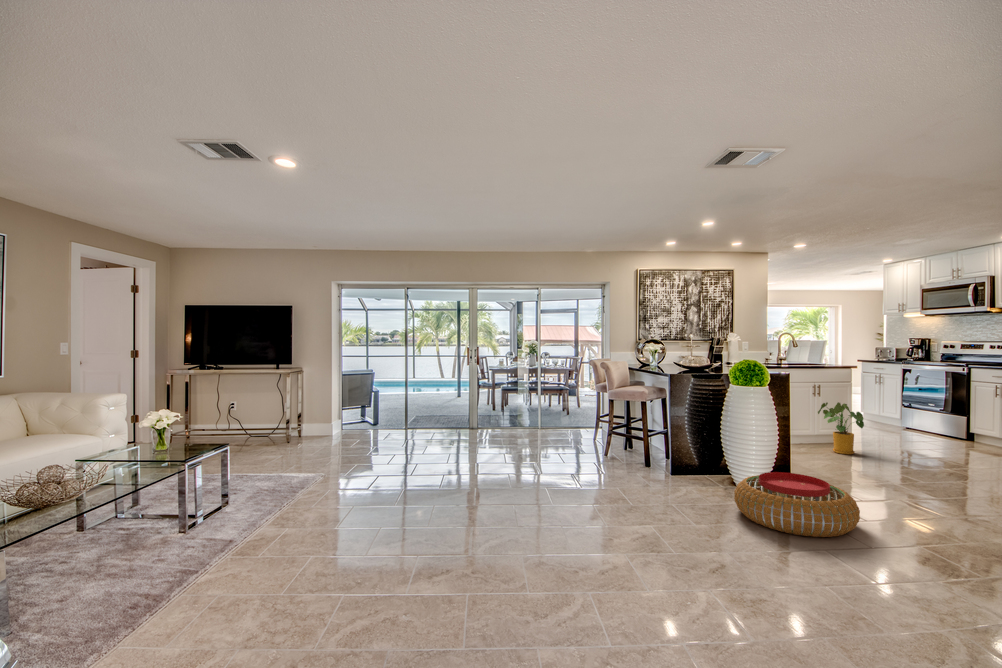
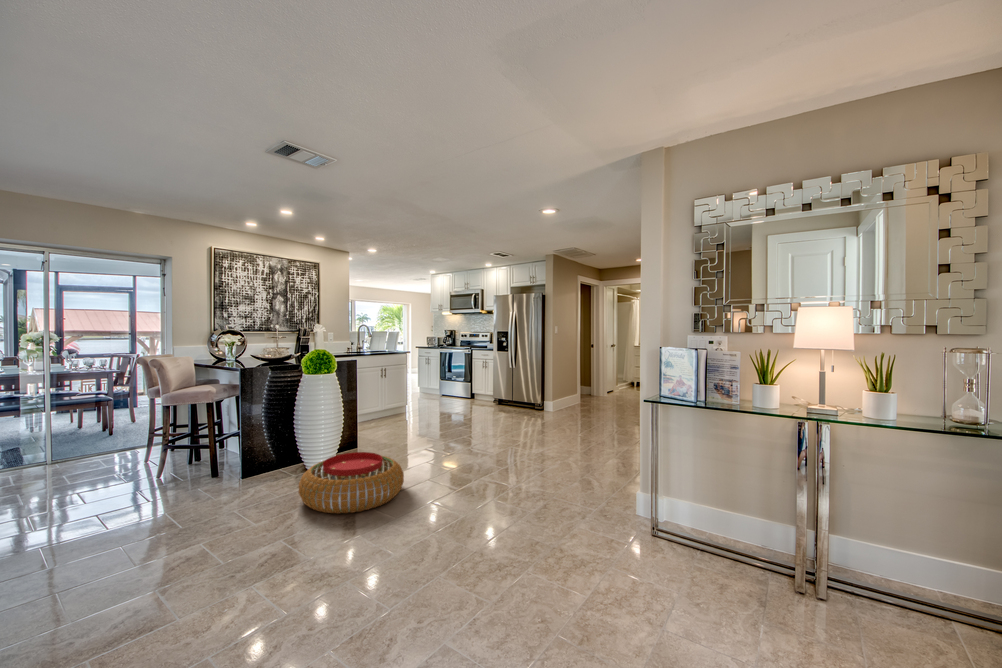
house plant: present [818,402,864,454] -> none [384,380,416,422]

